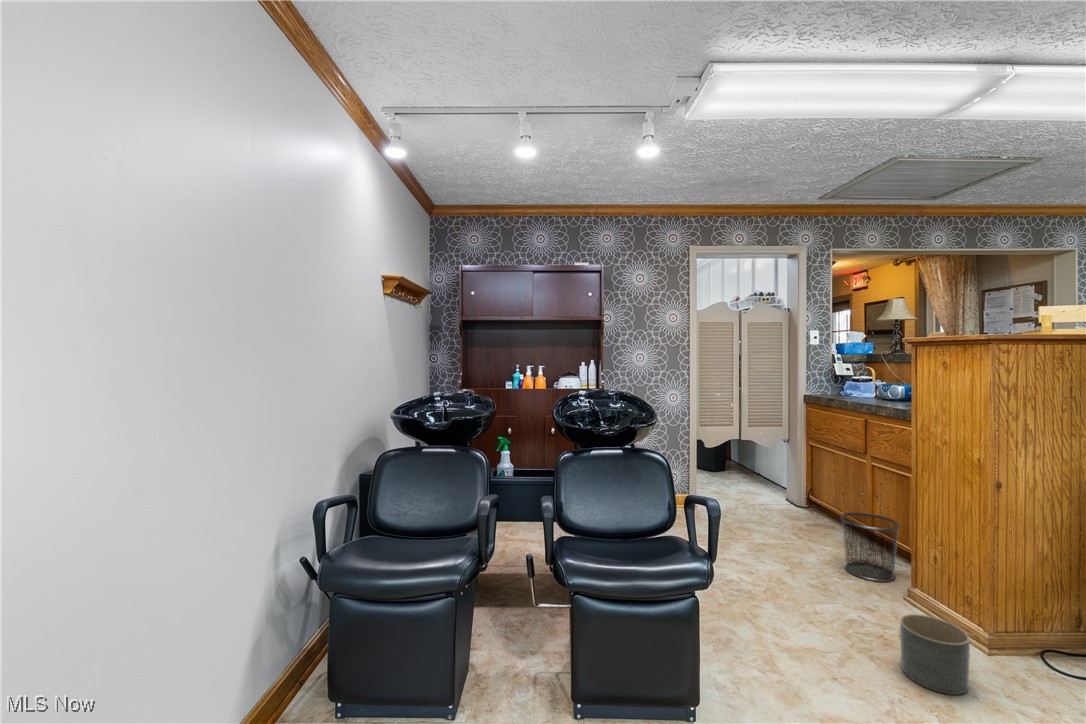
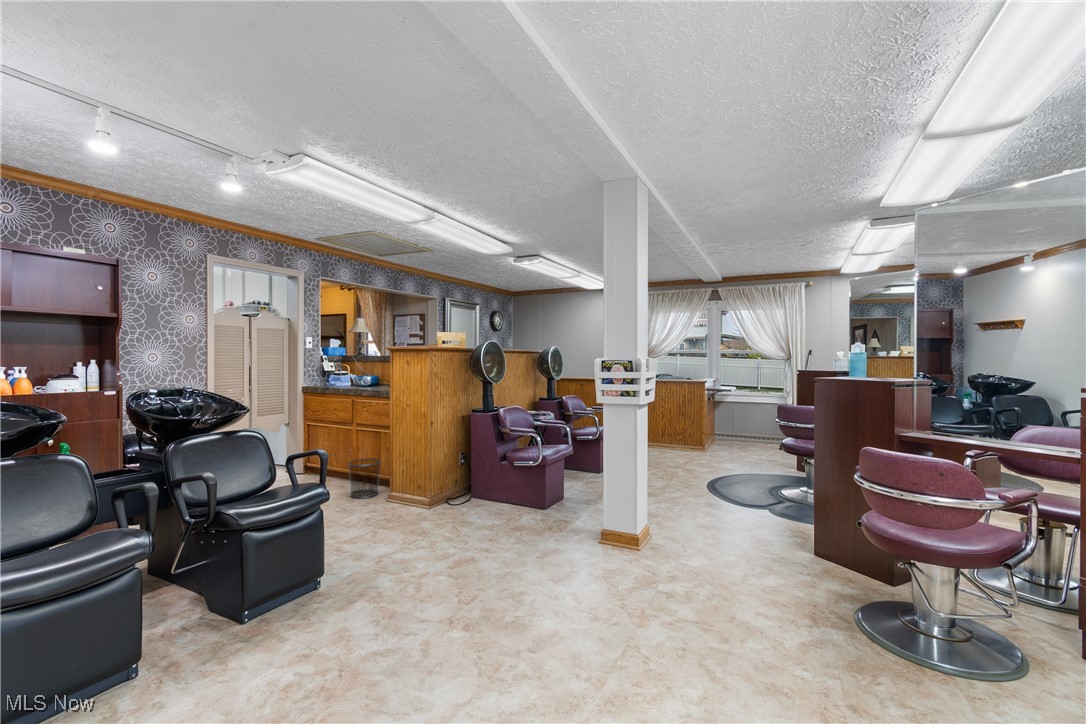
planter: present [900,614,970,695] -> none [400,495,429,528]

